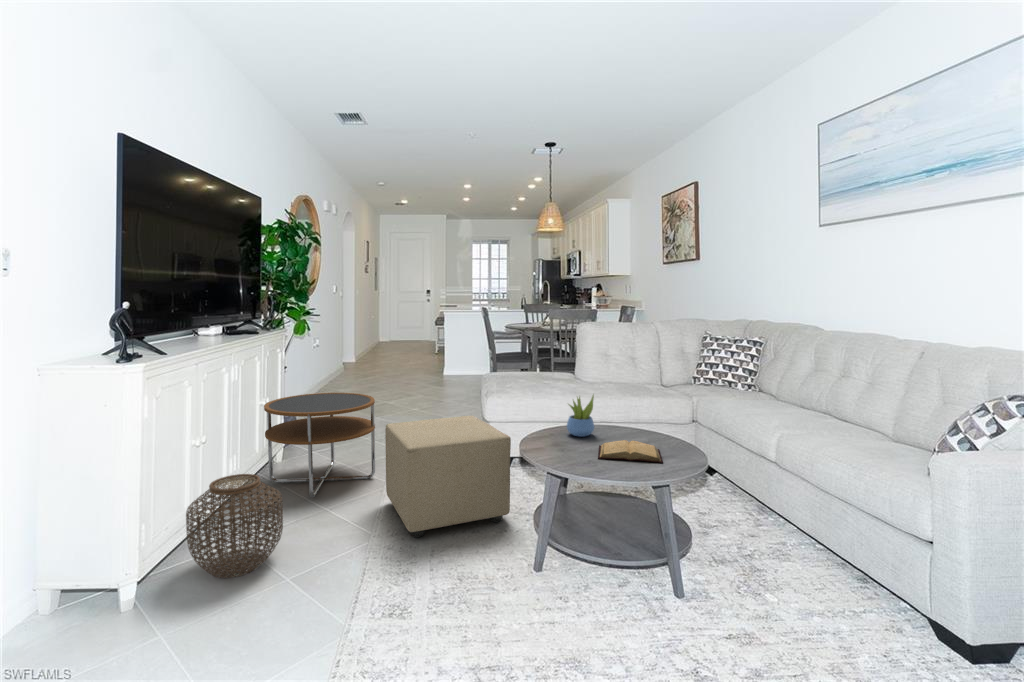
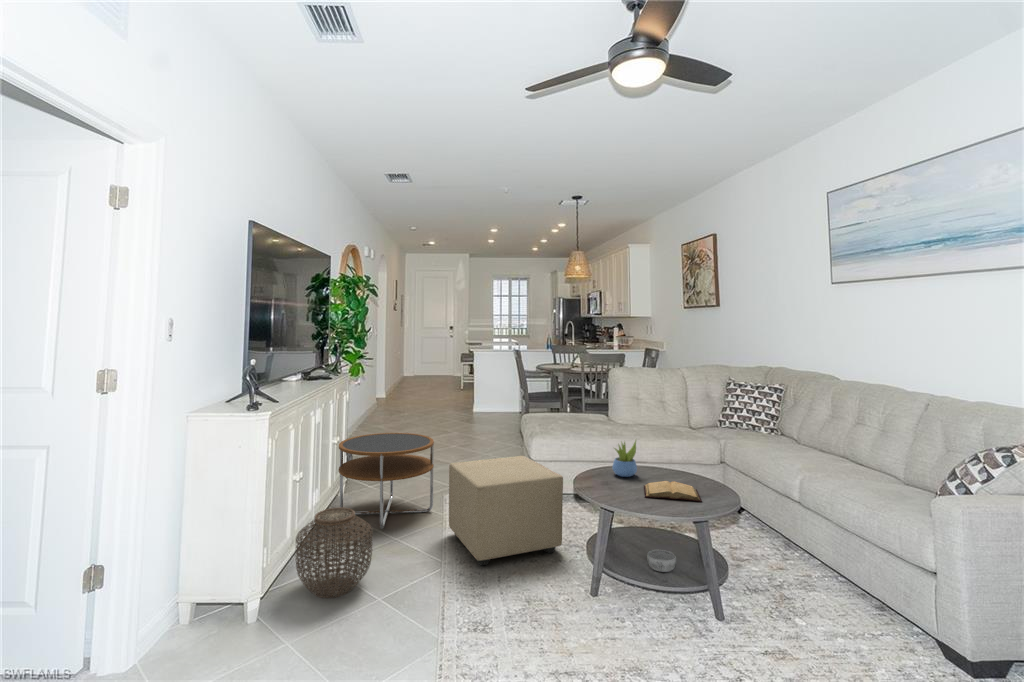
decorative bowl: none [600,517,633,543] -> present [647,549,676,572]

